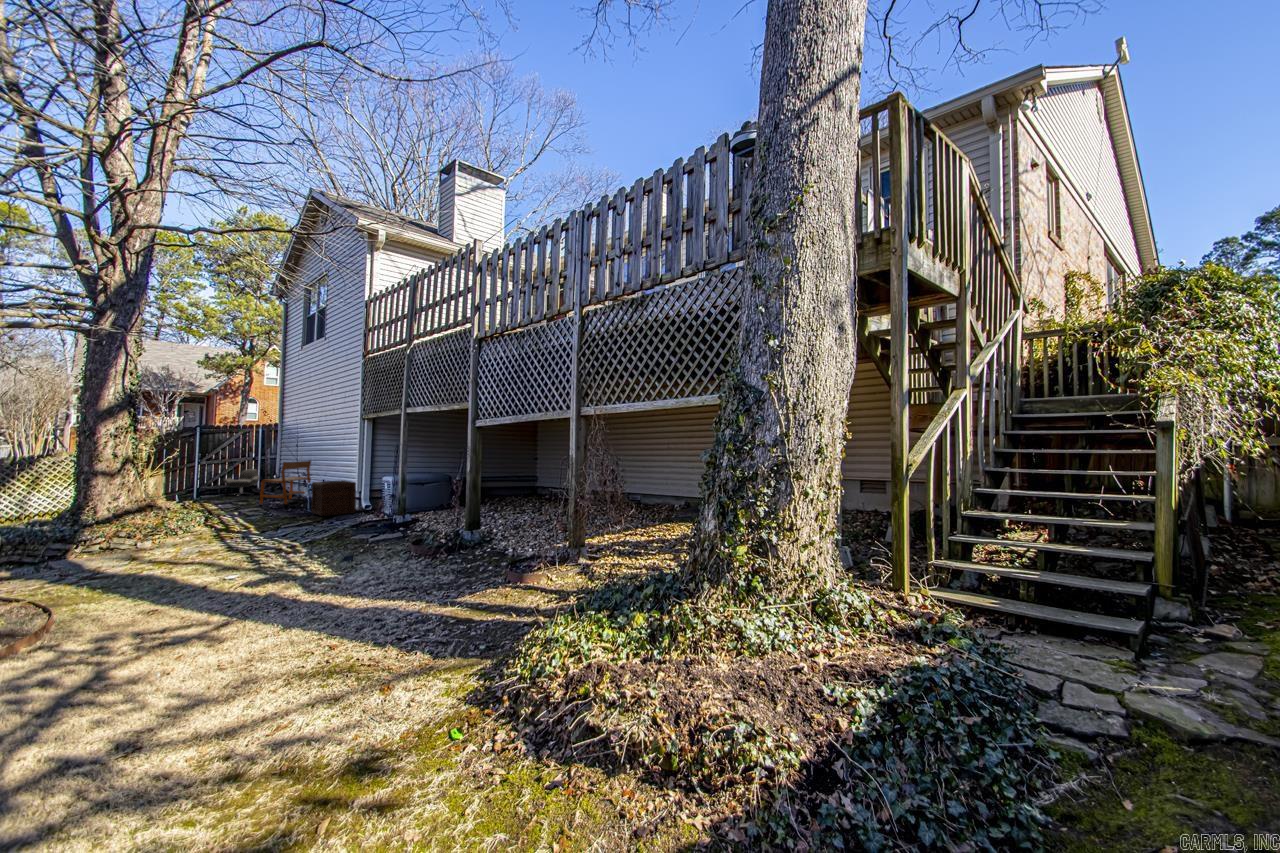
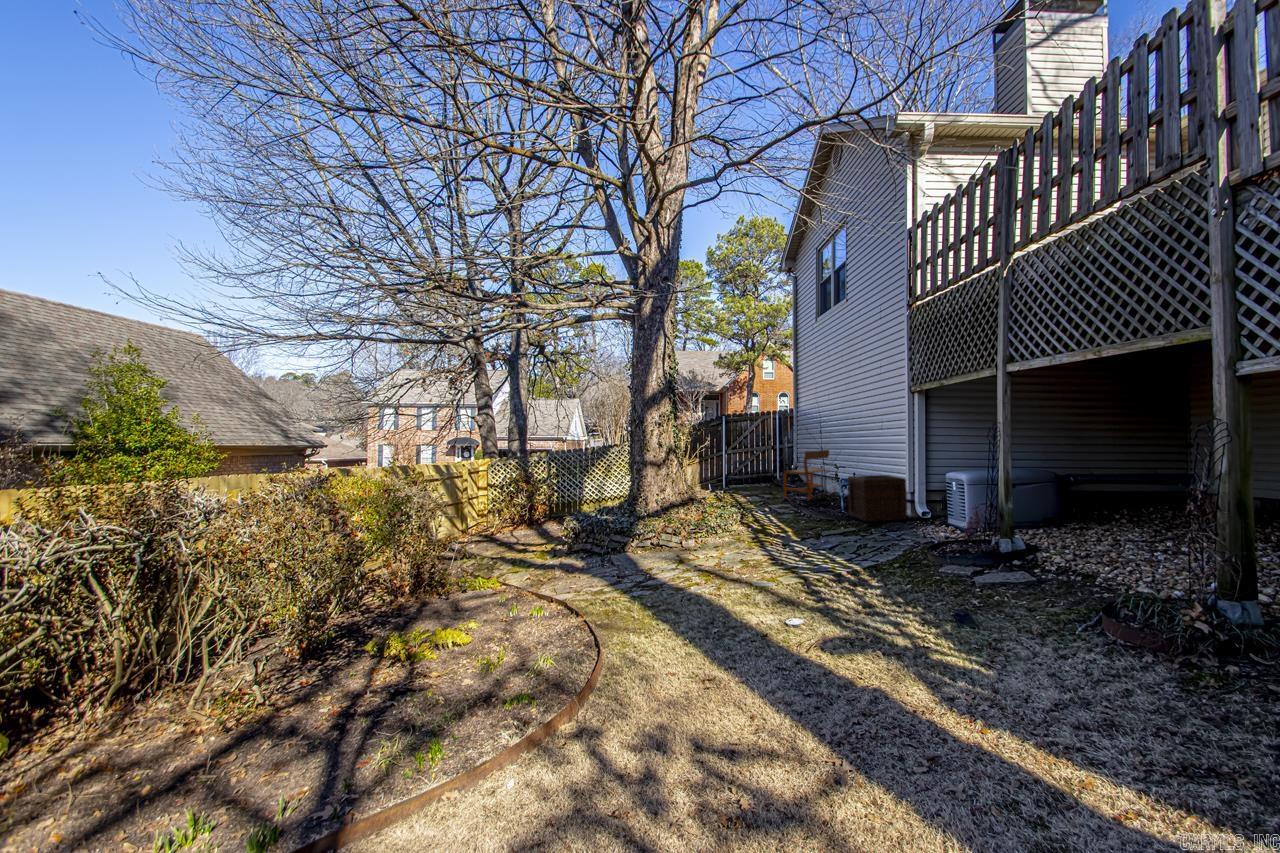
lounge chair: present [223,469,259,494] -> none [744,459,776,486]

